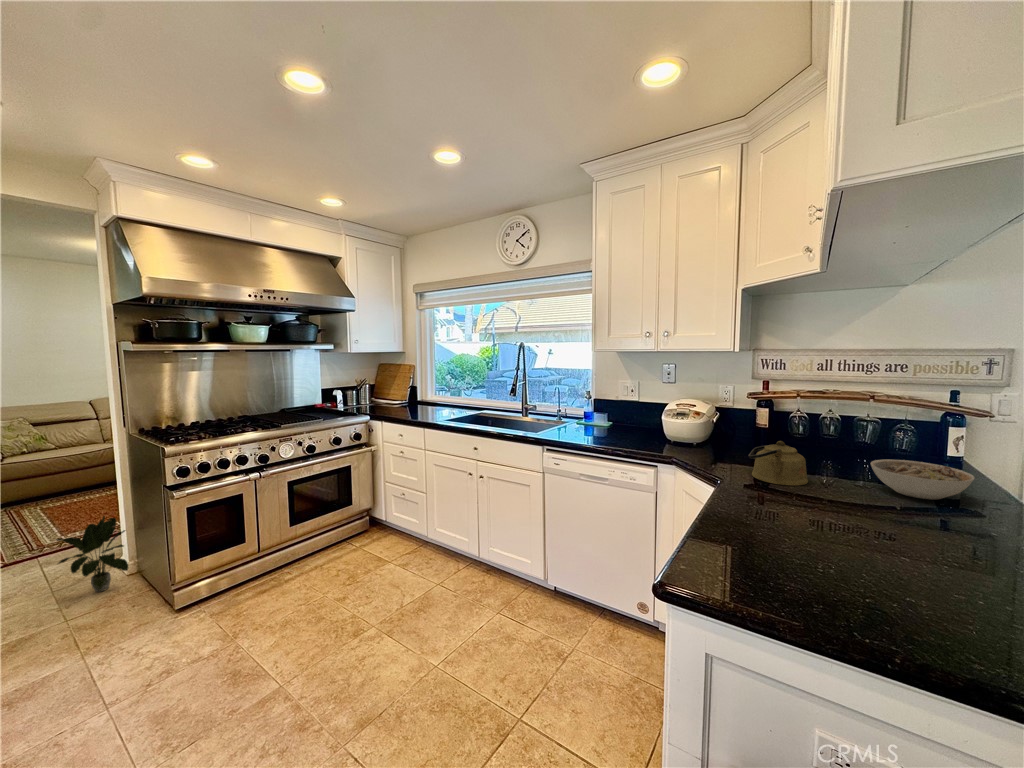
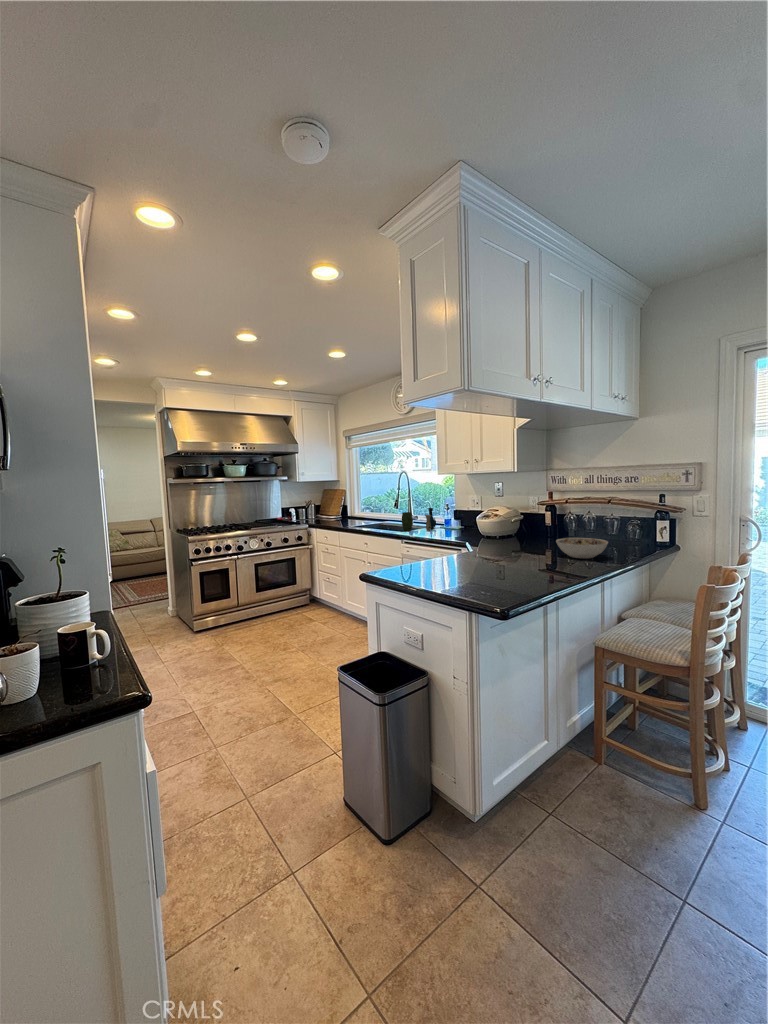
vase: none [533,396,577,431] -> present [402,508,436,531]
kettle: present [749,441,808,485] -> none [490,527,527,553]
potted plant: present [56,516,128,592] -> none [138,579,172,622]

